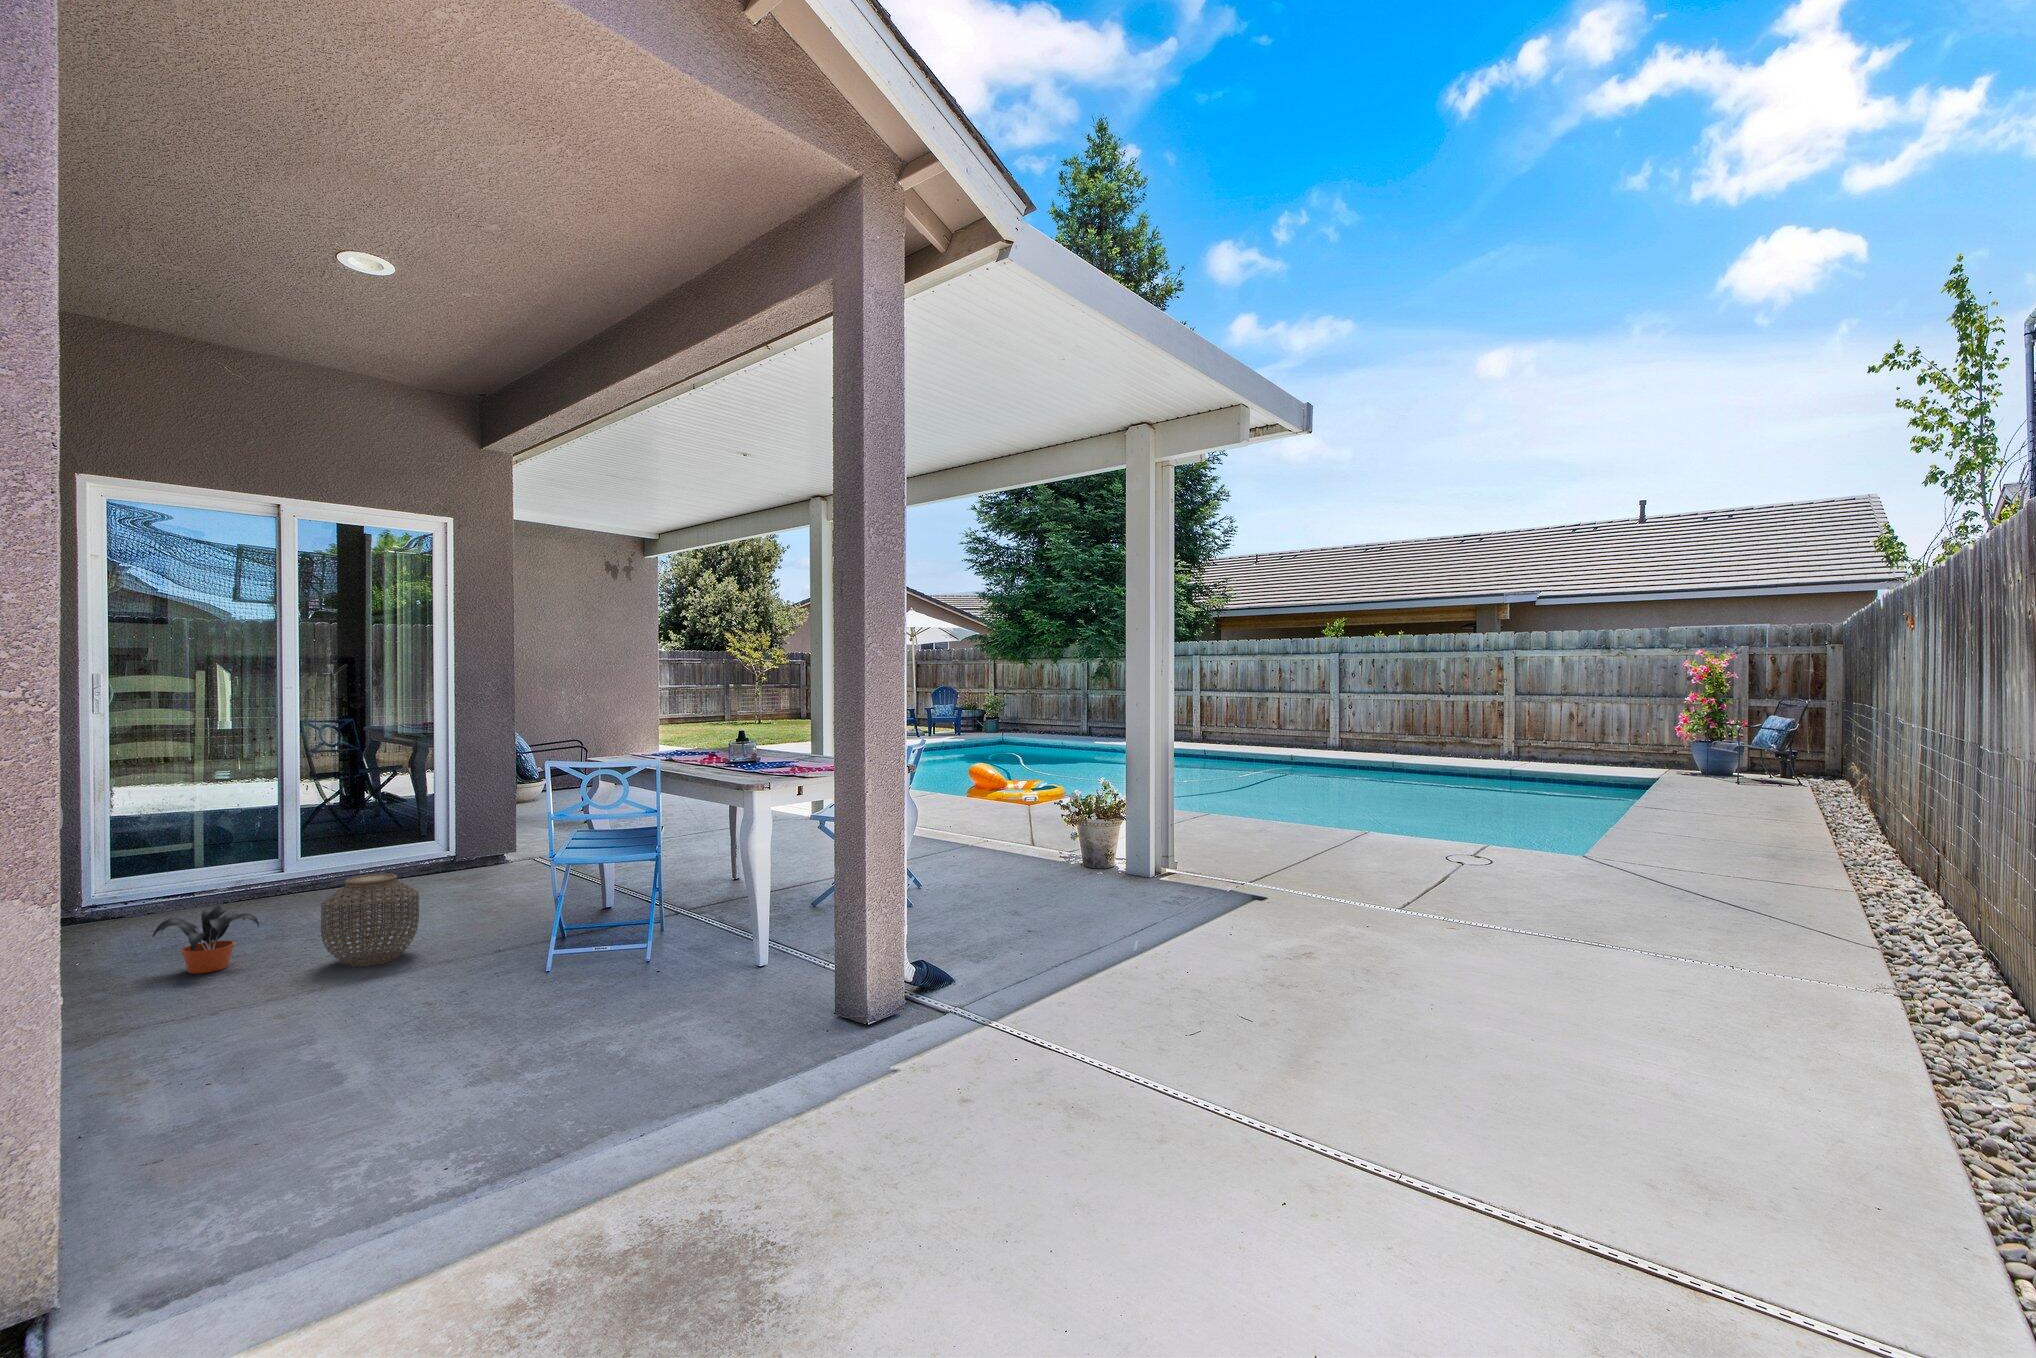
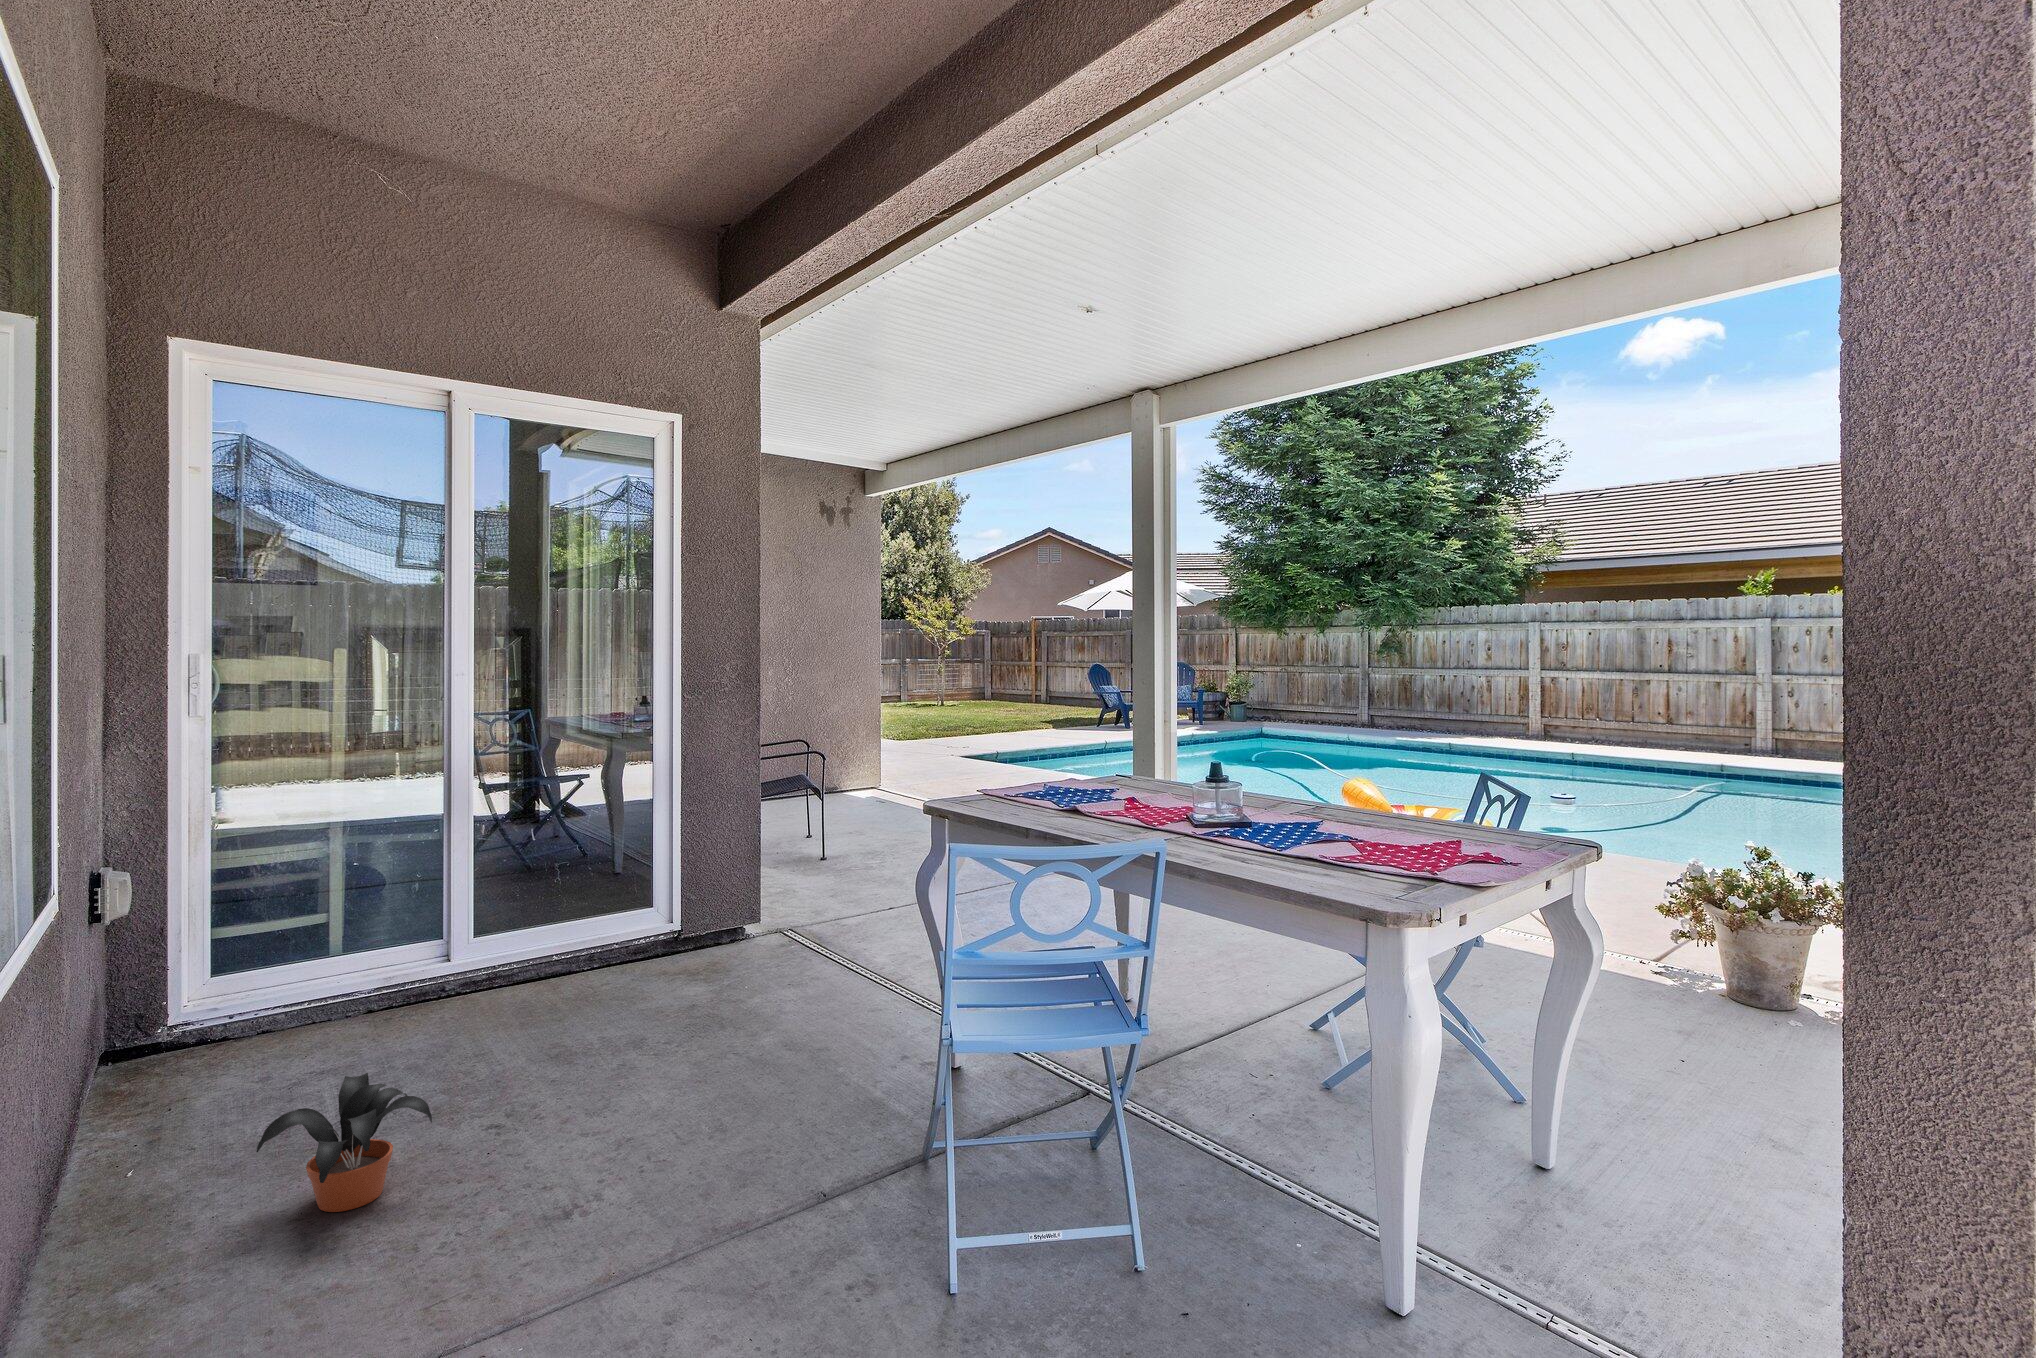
woven basket: present [321,874,419,967] -> none [537,1029,696,1215]

